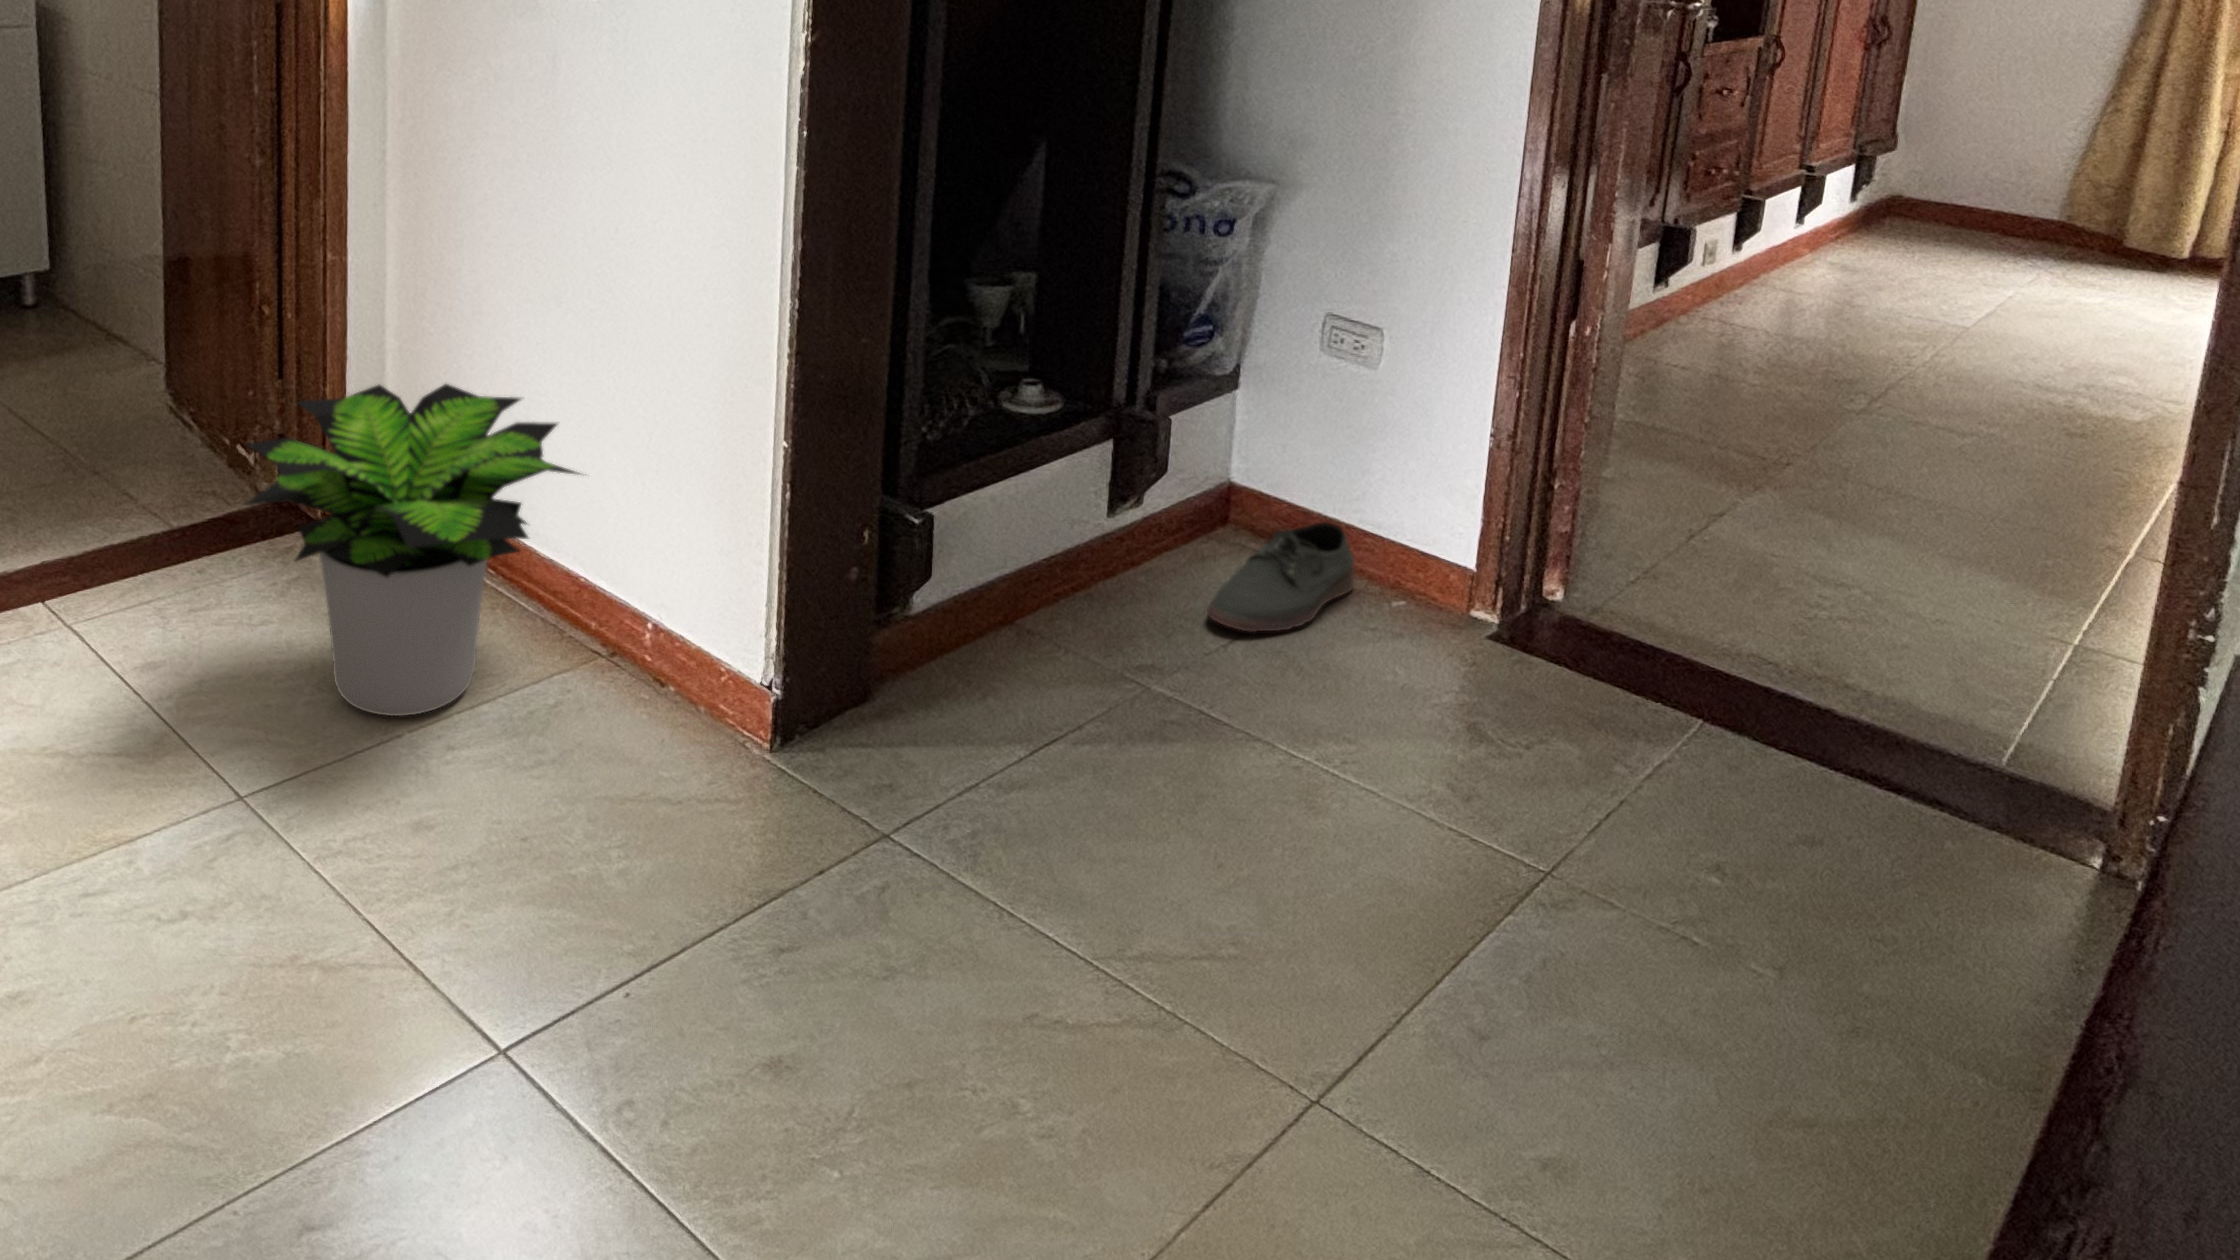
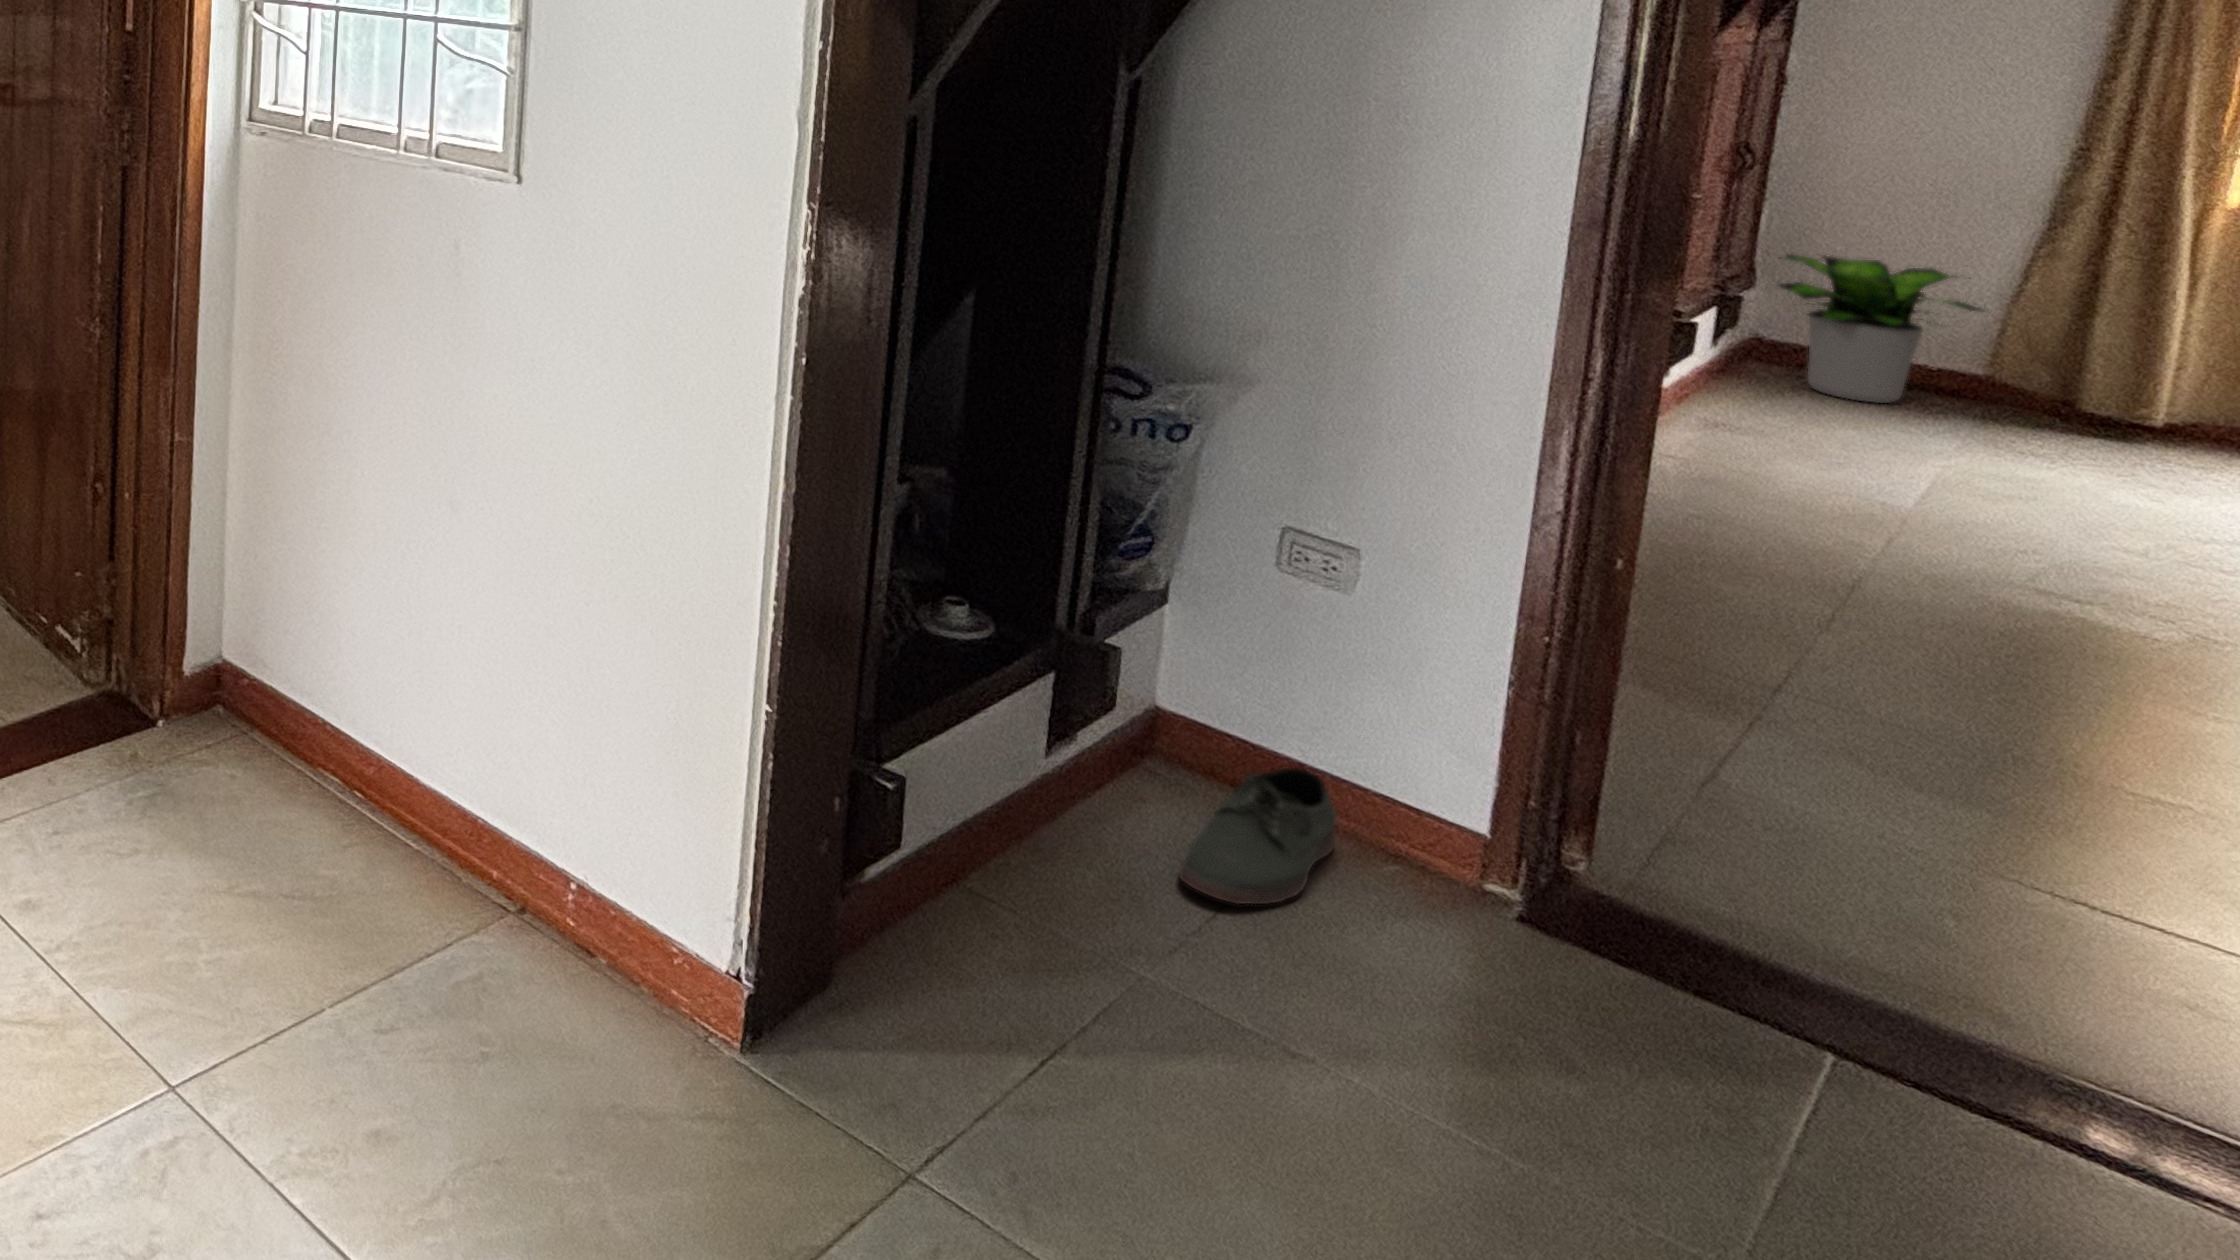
potted plant: present [246,384,579,716] -> present [1779,254,1982,403]

